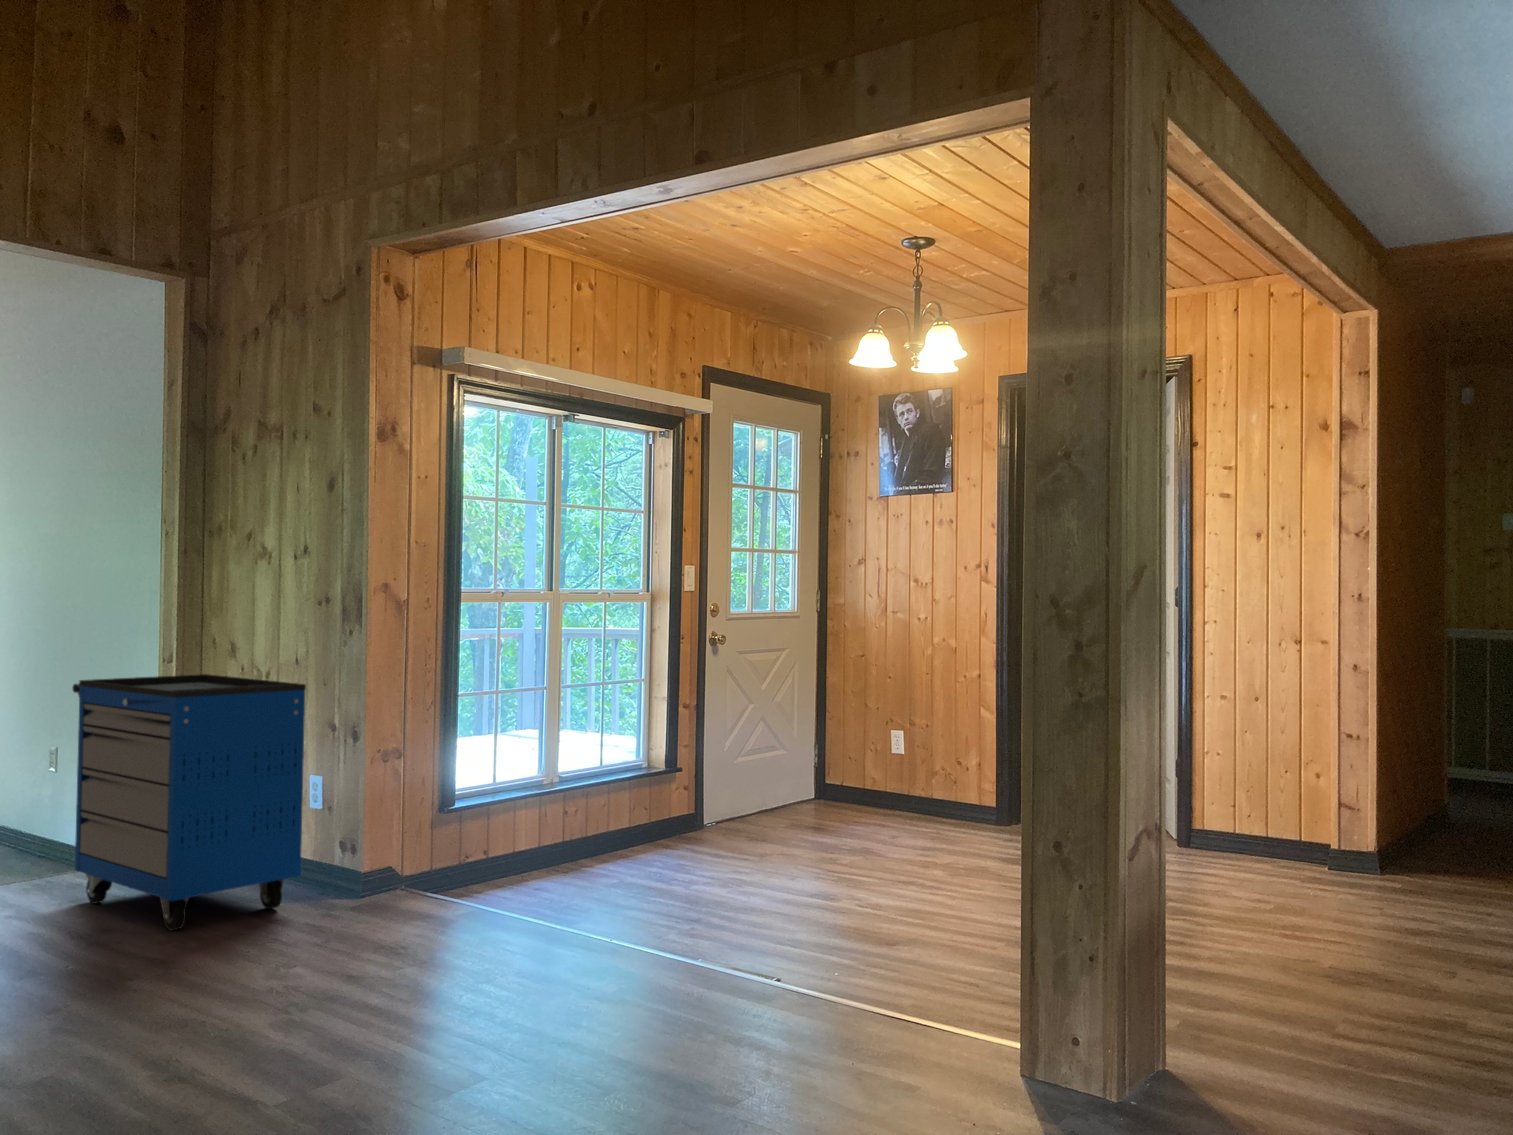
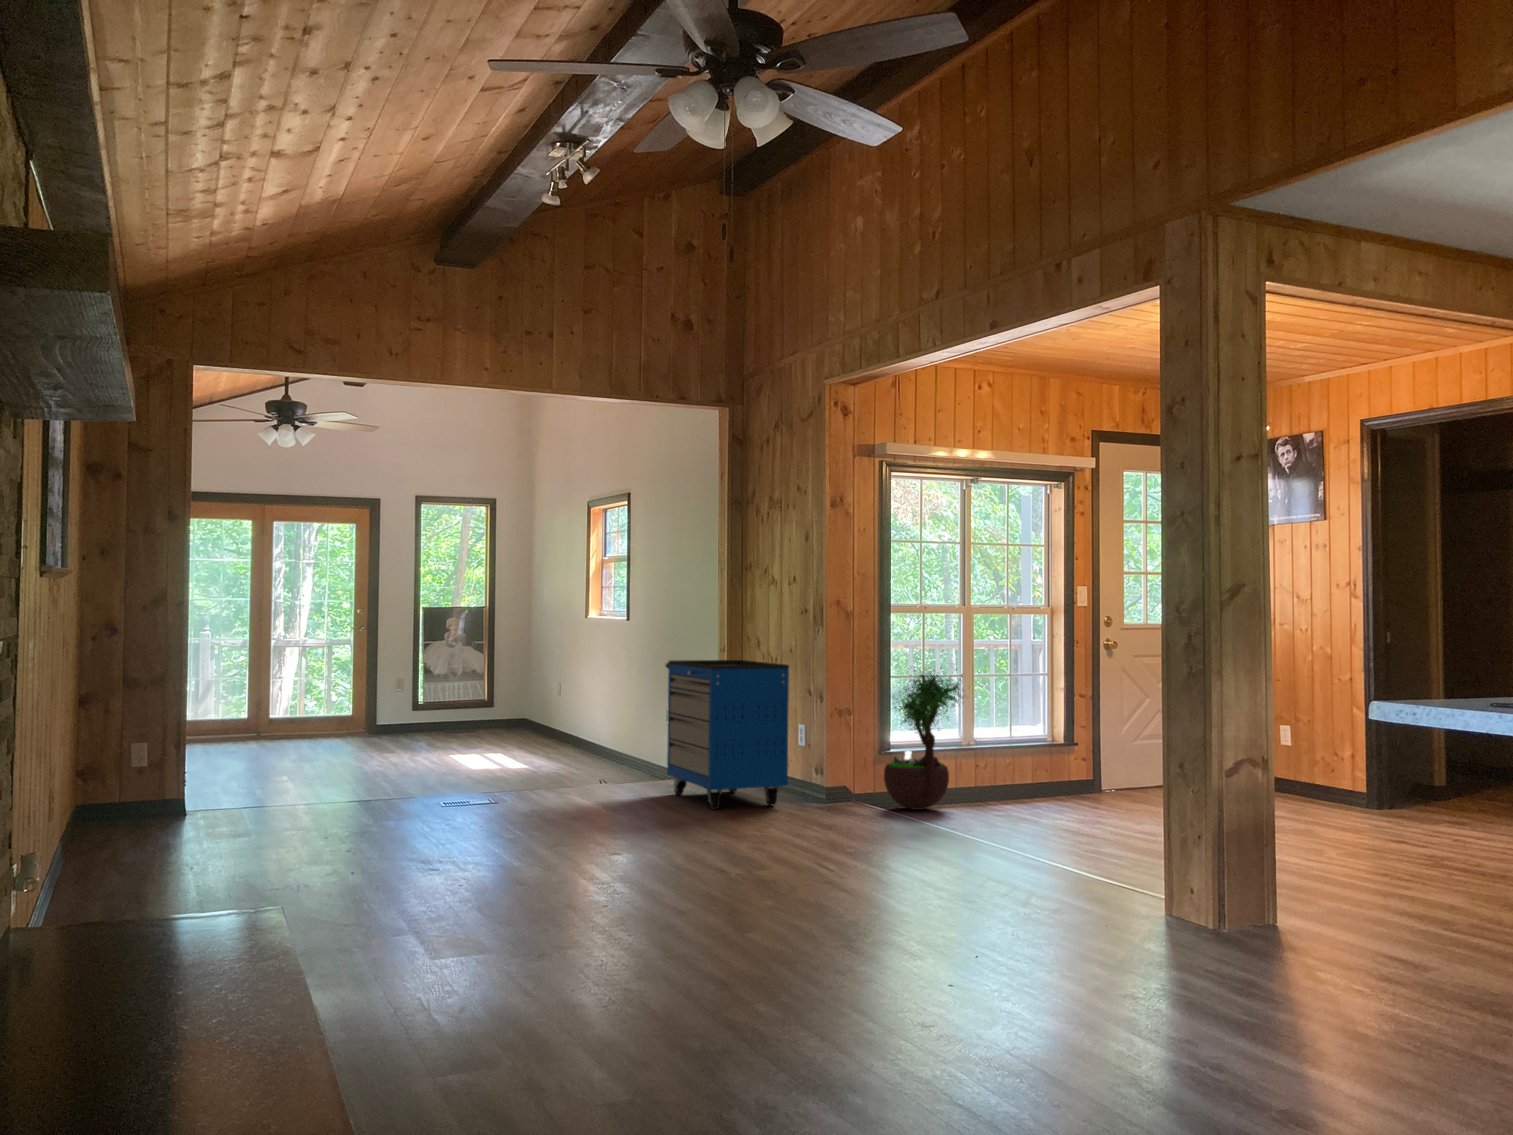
potted tree: none [452,670,583,891] -> present [884,668,964,810]

